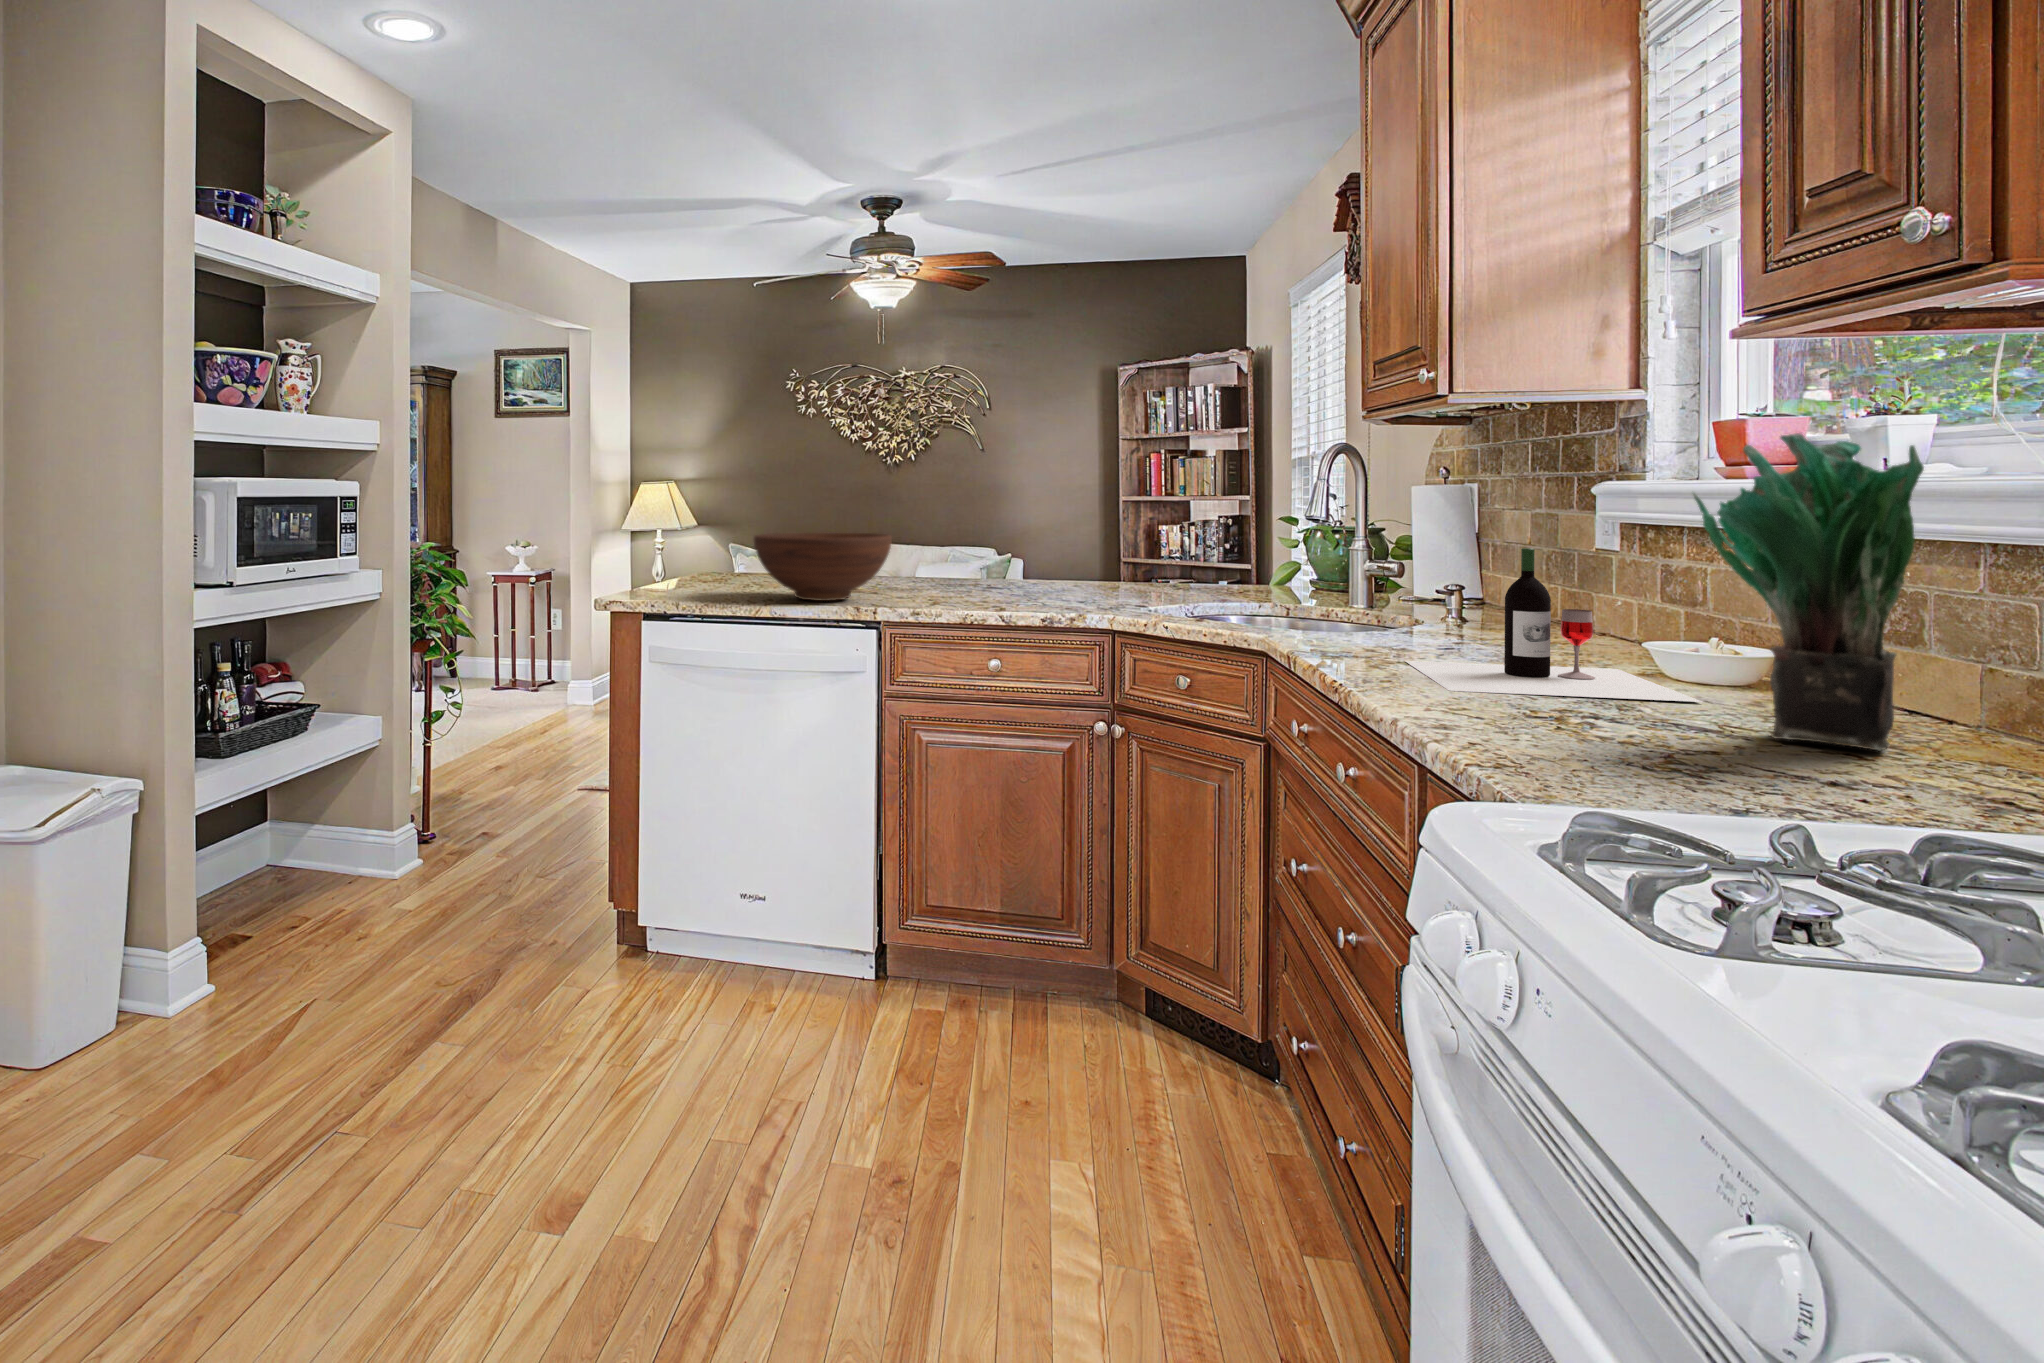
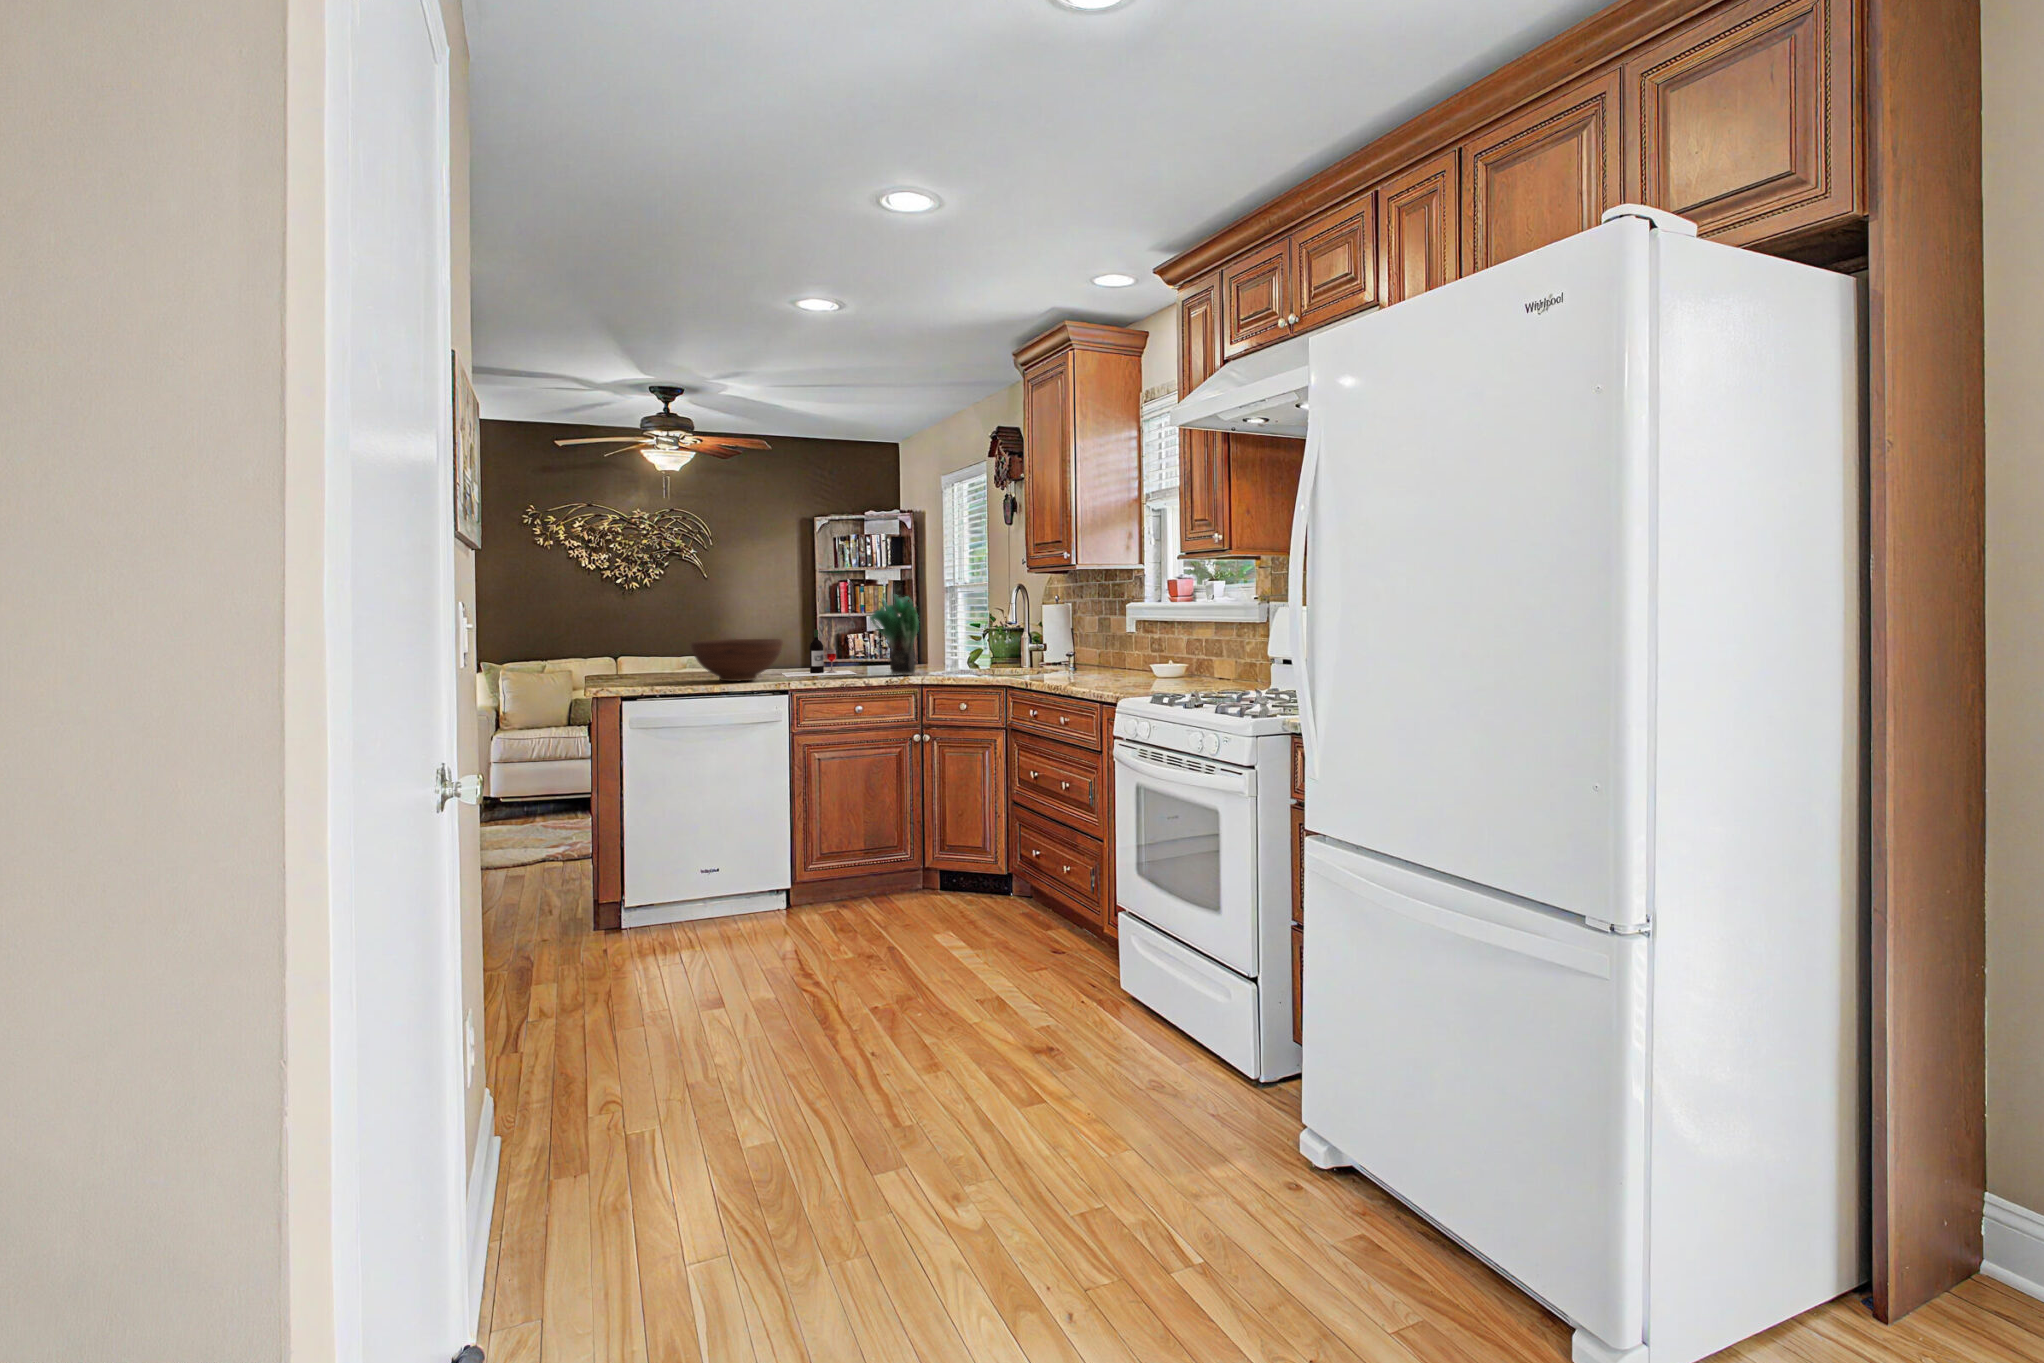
potted plant: present [1694,433,1924,751] -> present [870,594,919,675]
wine bottle: present [1405,548,1702,702] -> present [782,630,856,677]

